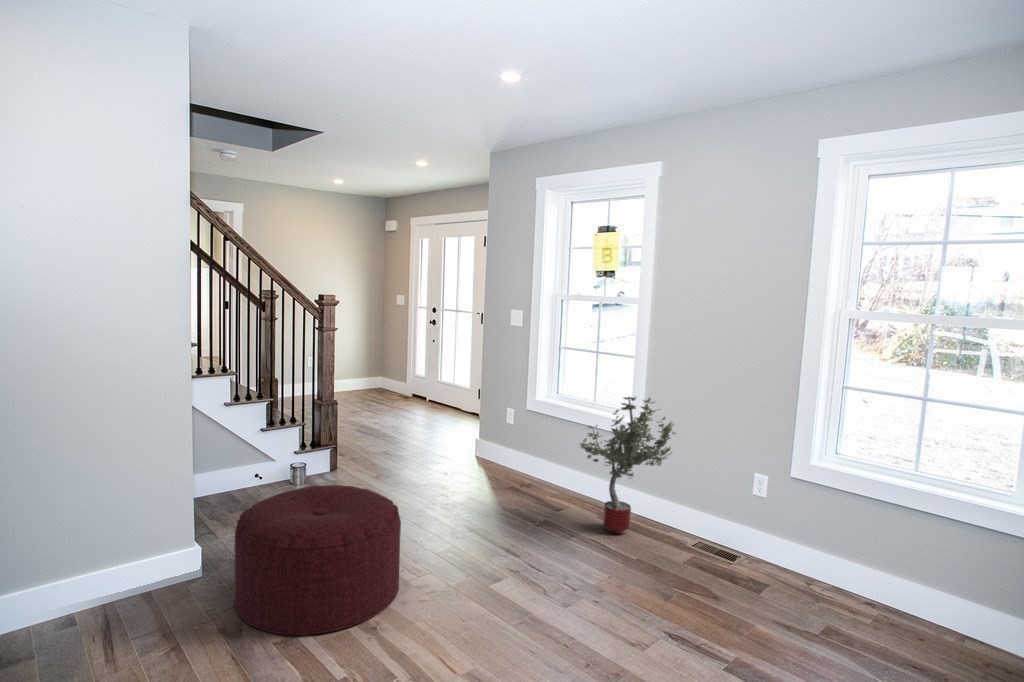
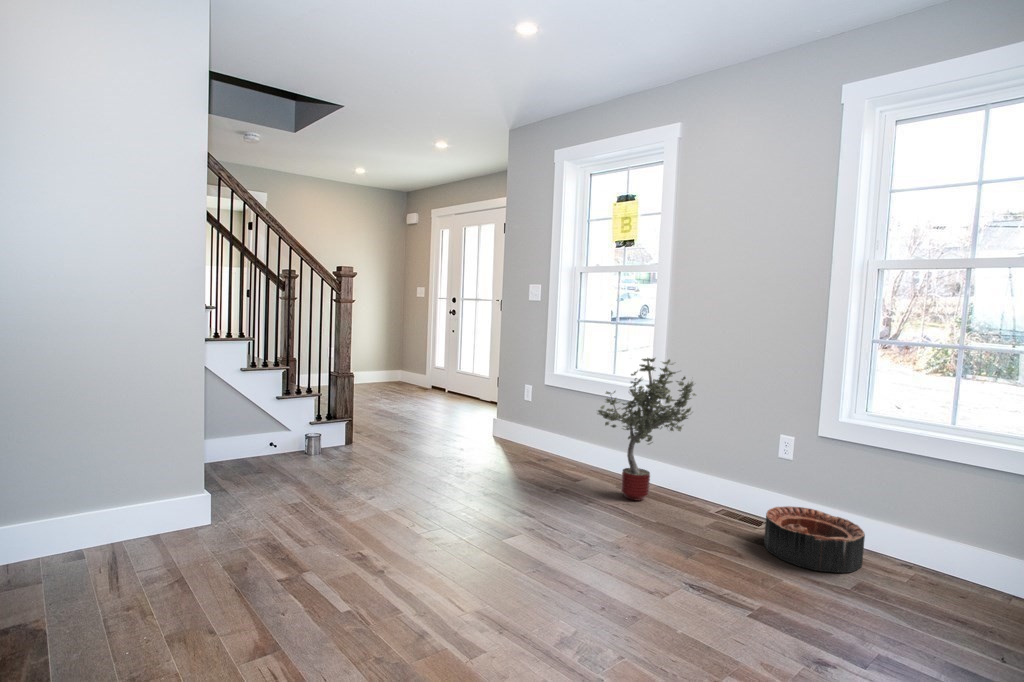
ottoman: present [234,485,401,635] -> none [241,437,412,575]
basket: none [739,545,833,615] -> present [764,506,865,573]

